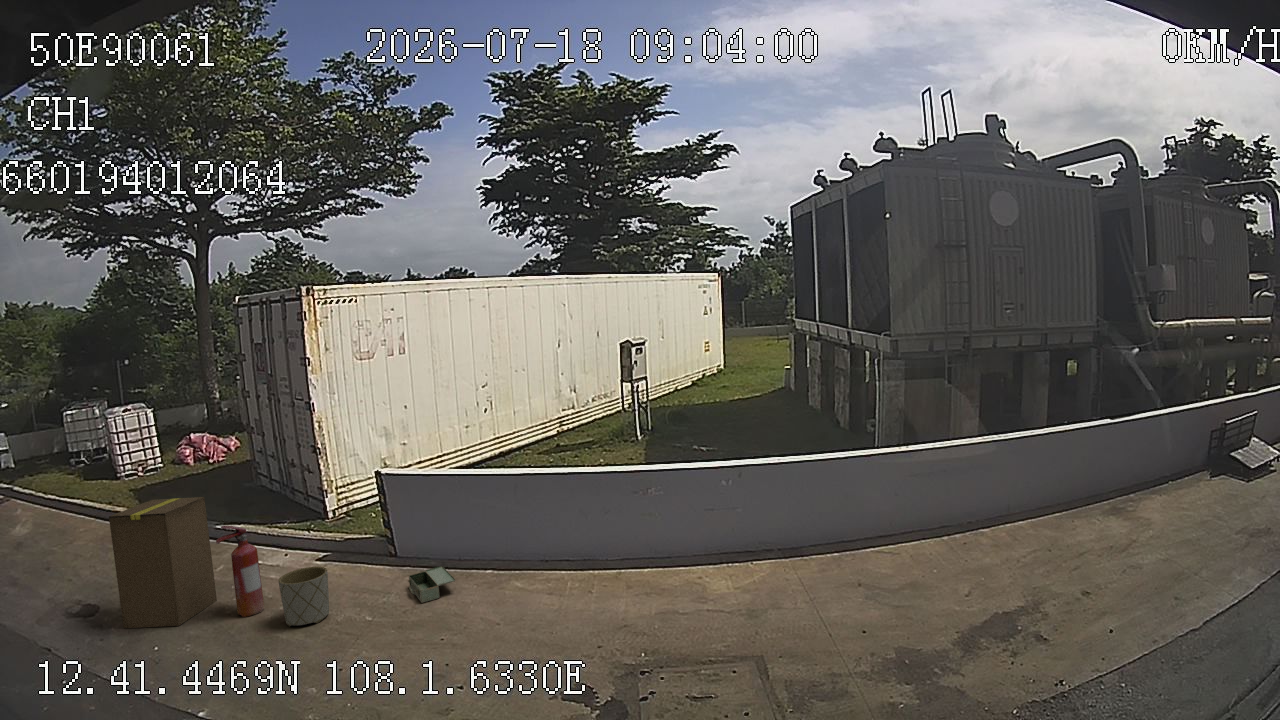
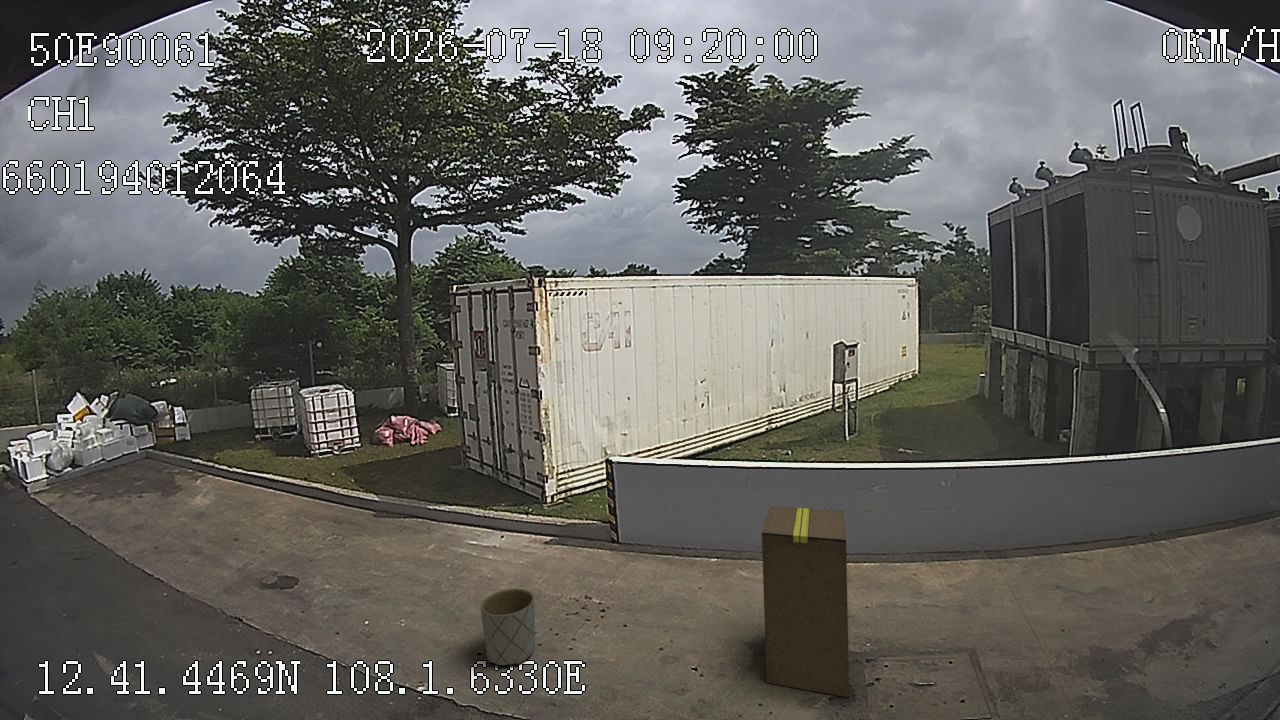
cardboard box: present [109,497,217,628] -> present [762,506,849,697]
fire extinguisher: present [216,526,265,617] -> none [423,529,471,633]
toolbox: present [408,566,455,603] -> none [625,602,682,657]

